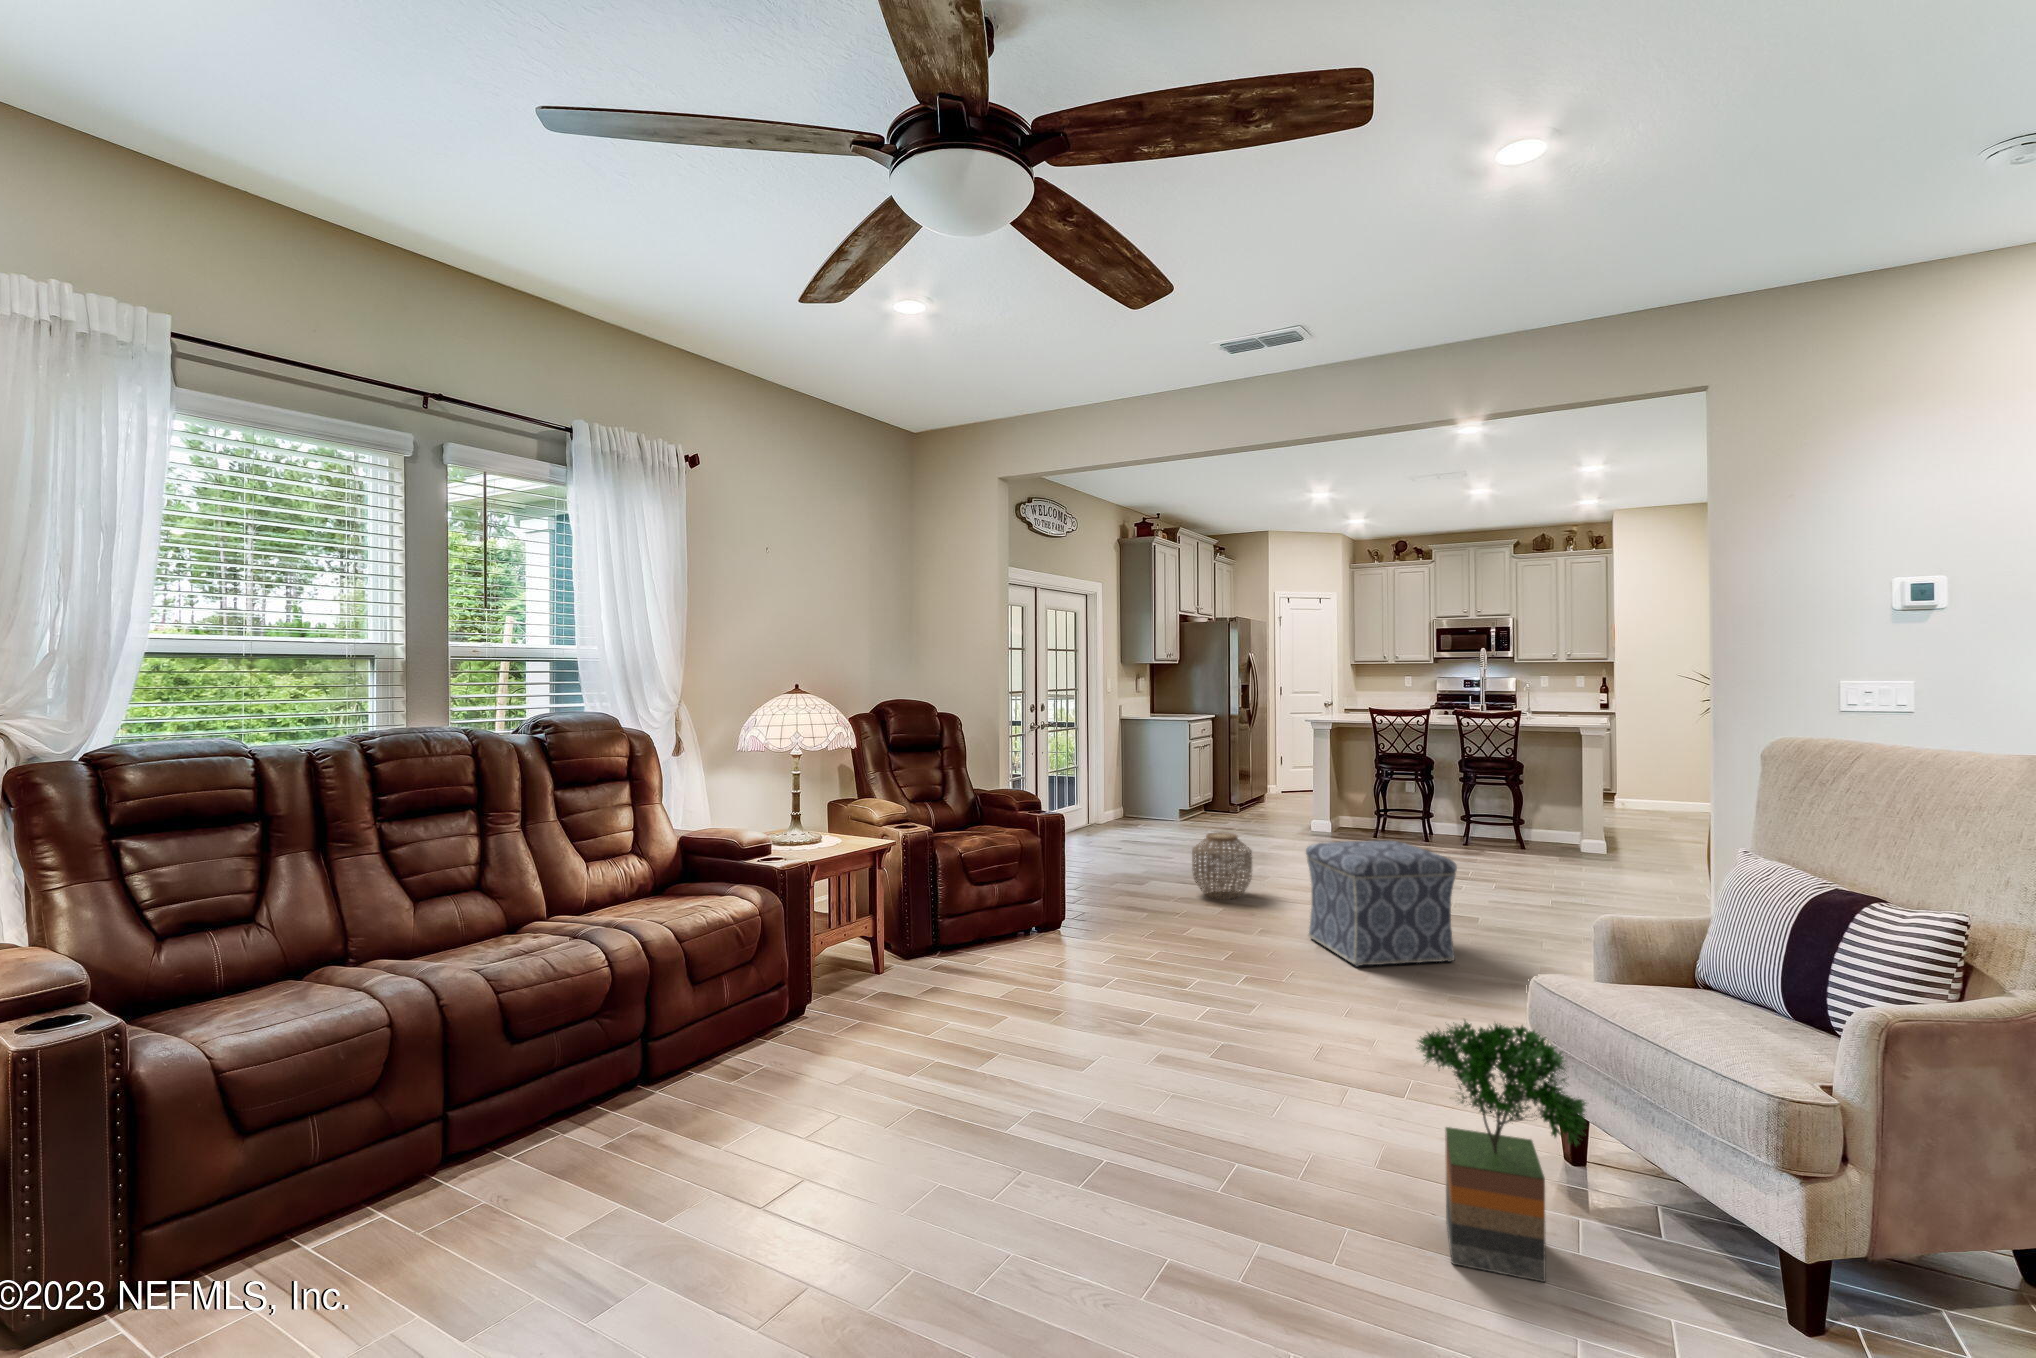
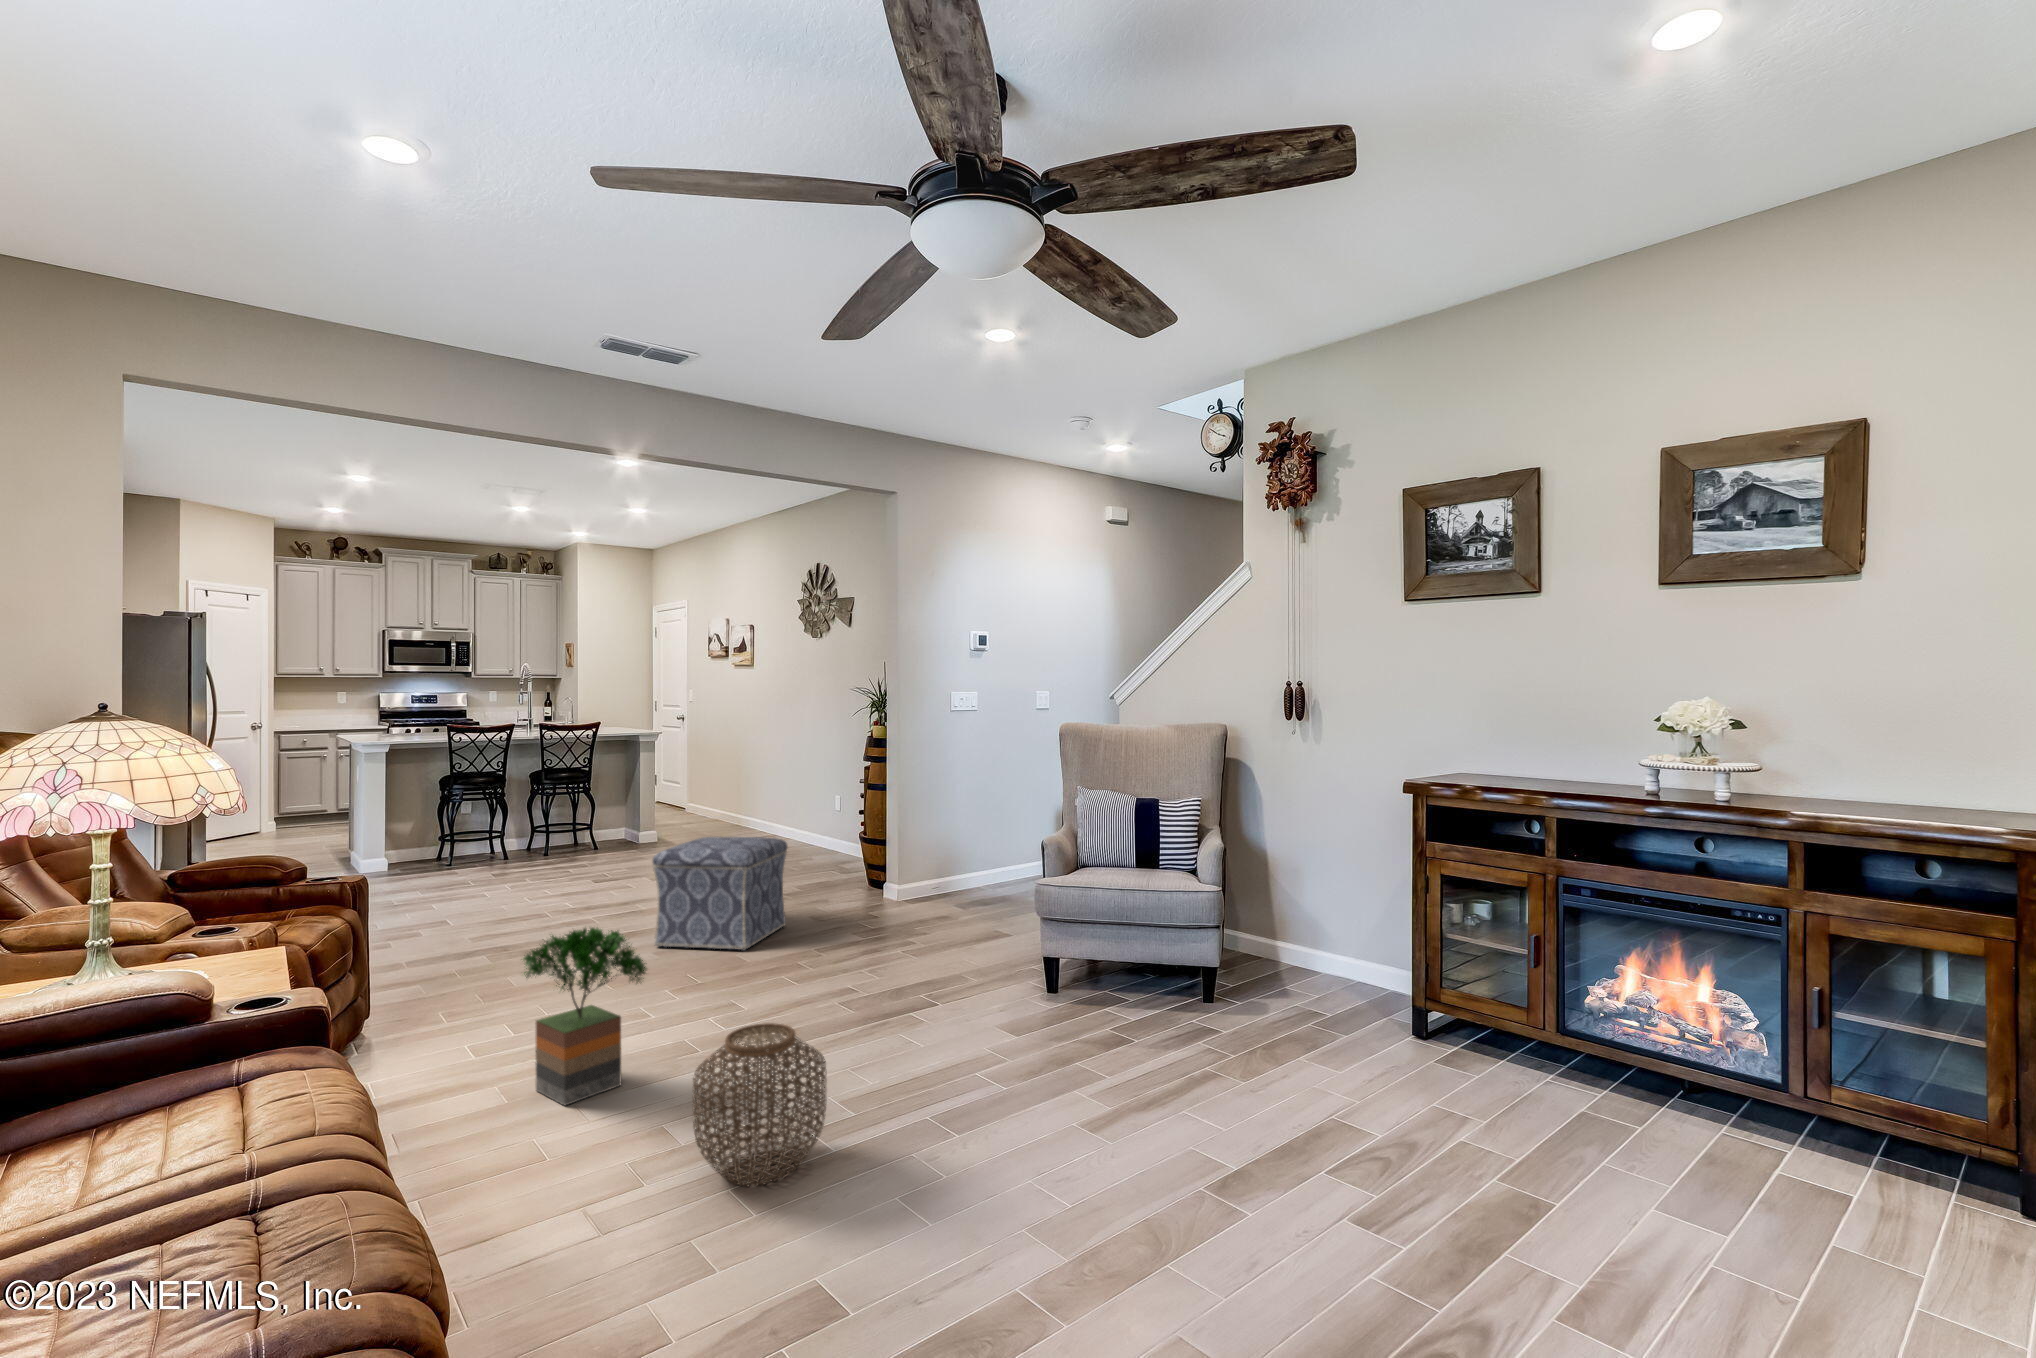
woven basket: present [1192,832,1252,899] -> present [693,1023,826,1186]
potted tree: present [1417,1021,1587,1282] -> present [524,928,647,1105]

